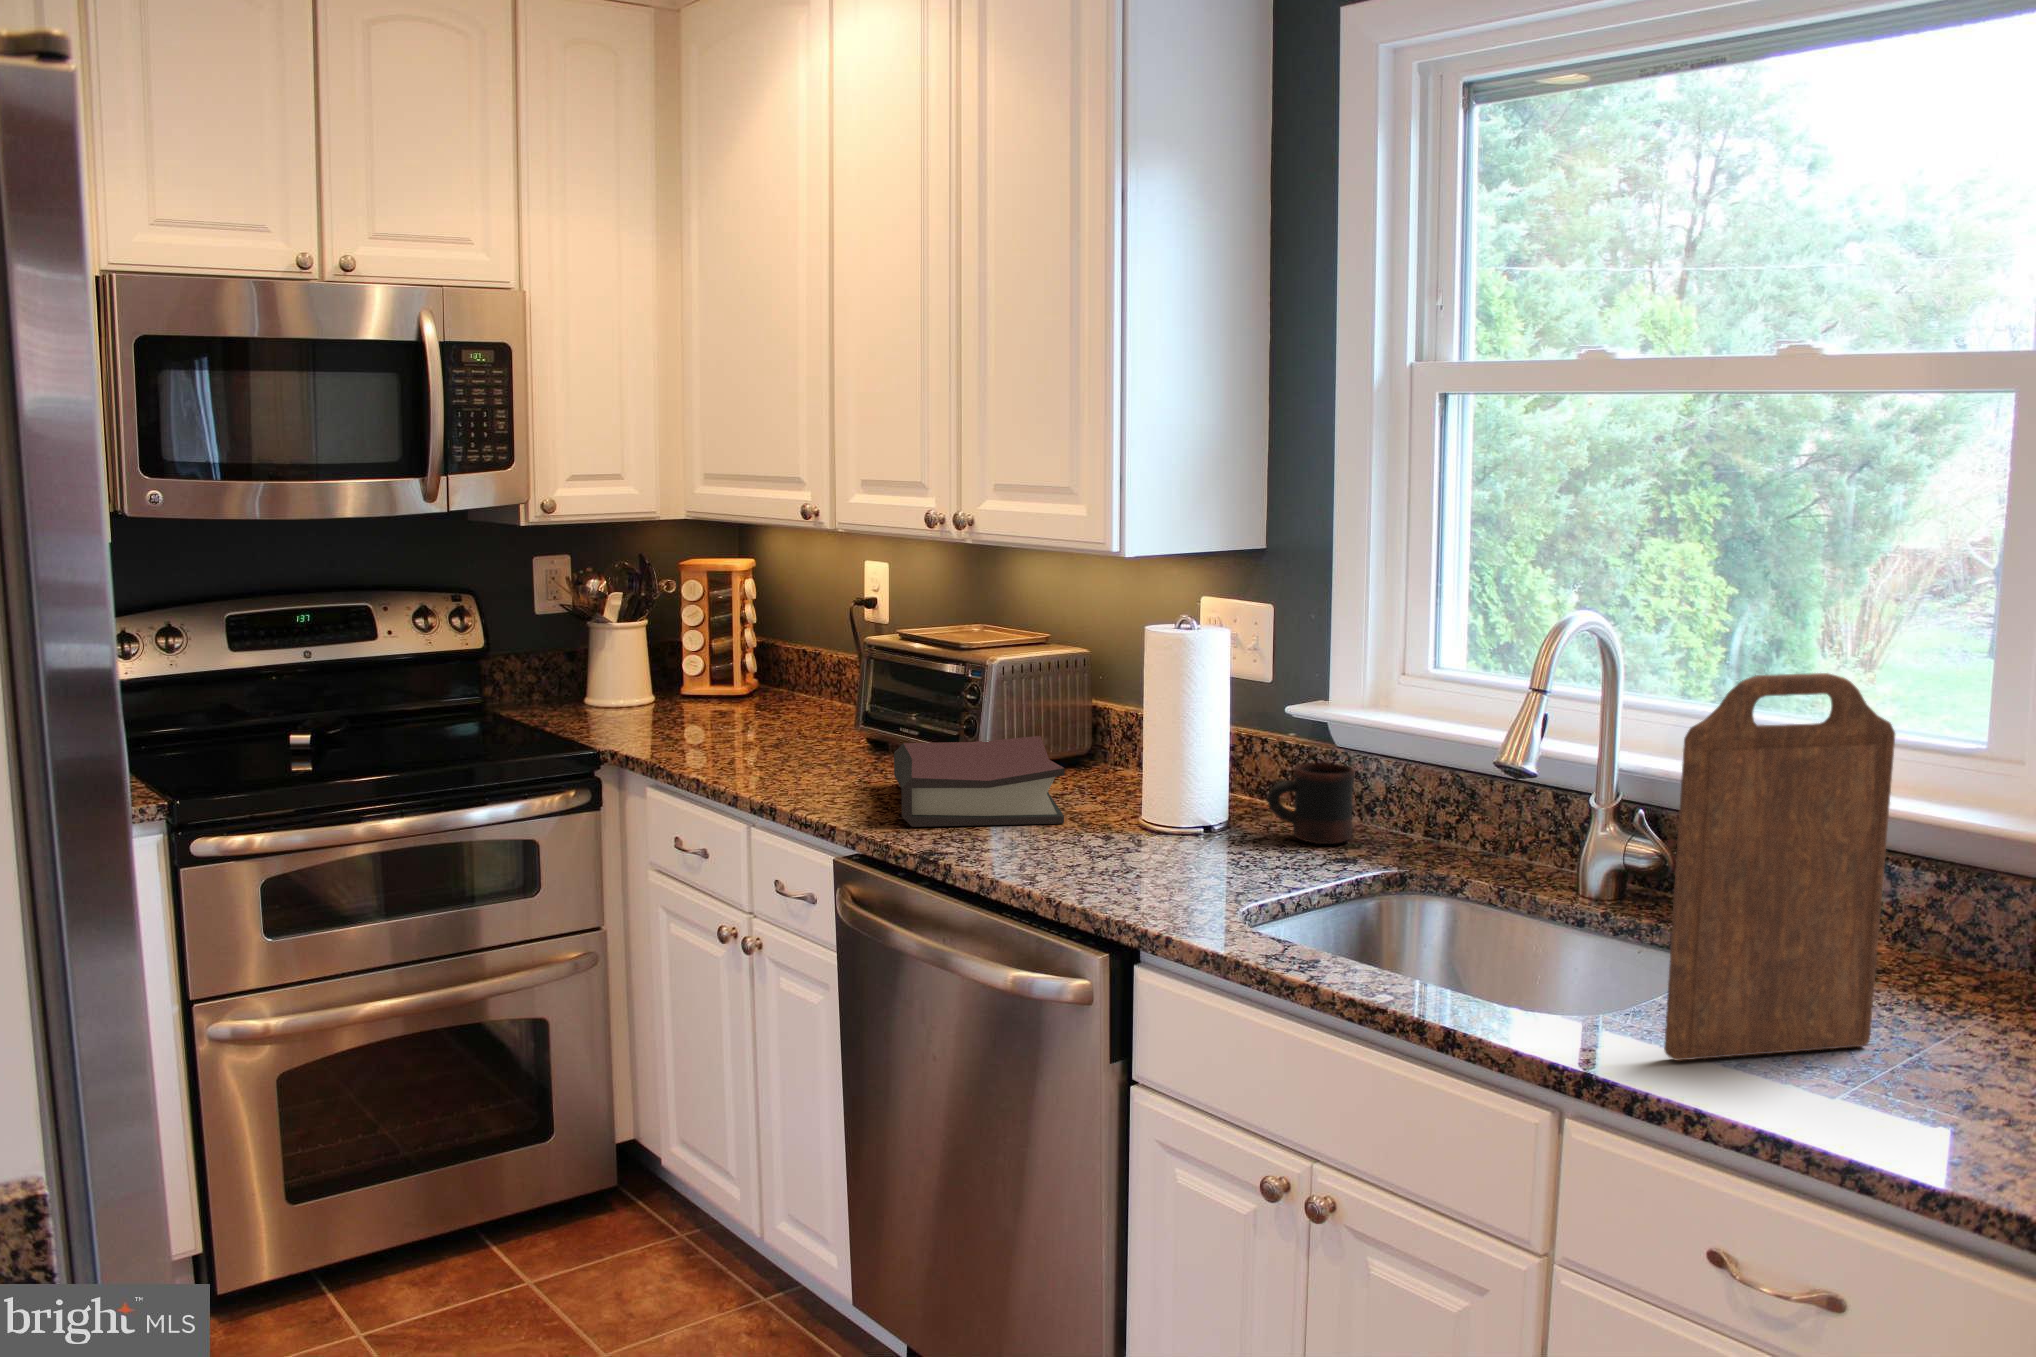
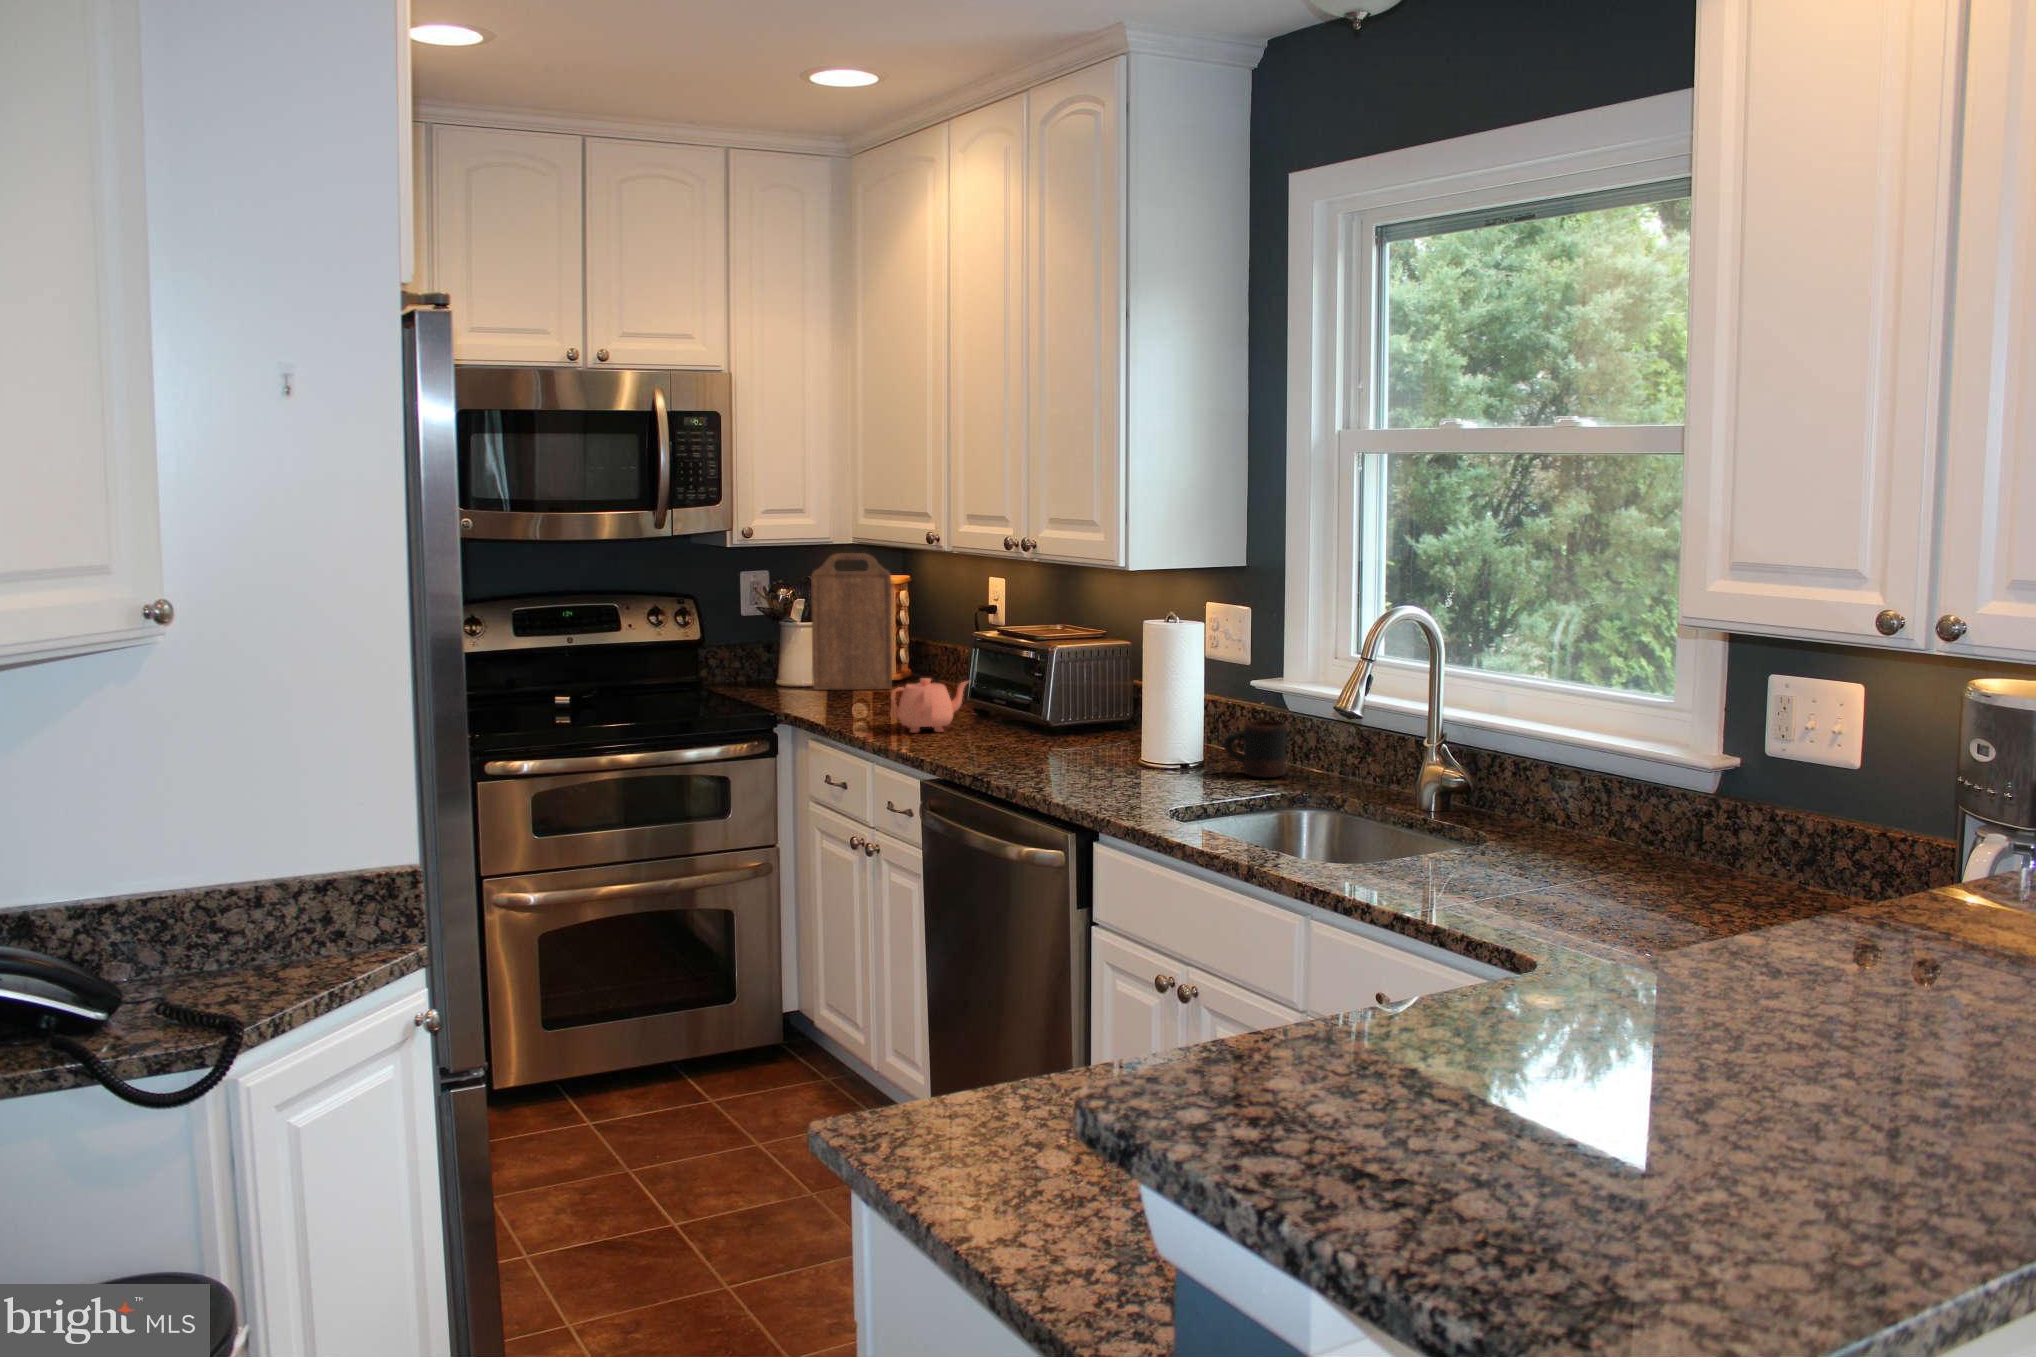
cutting board: present [1664,673,1895,1061] -> present [811,553,892,690]
teapot: none [768,704,876,779] -> present [890,678,968,733]
hardback book: present [894,736,1065,827] -> none [968,704,1087,762]

